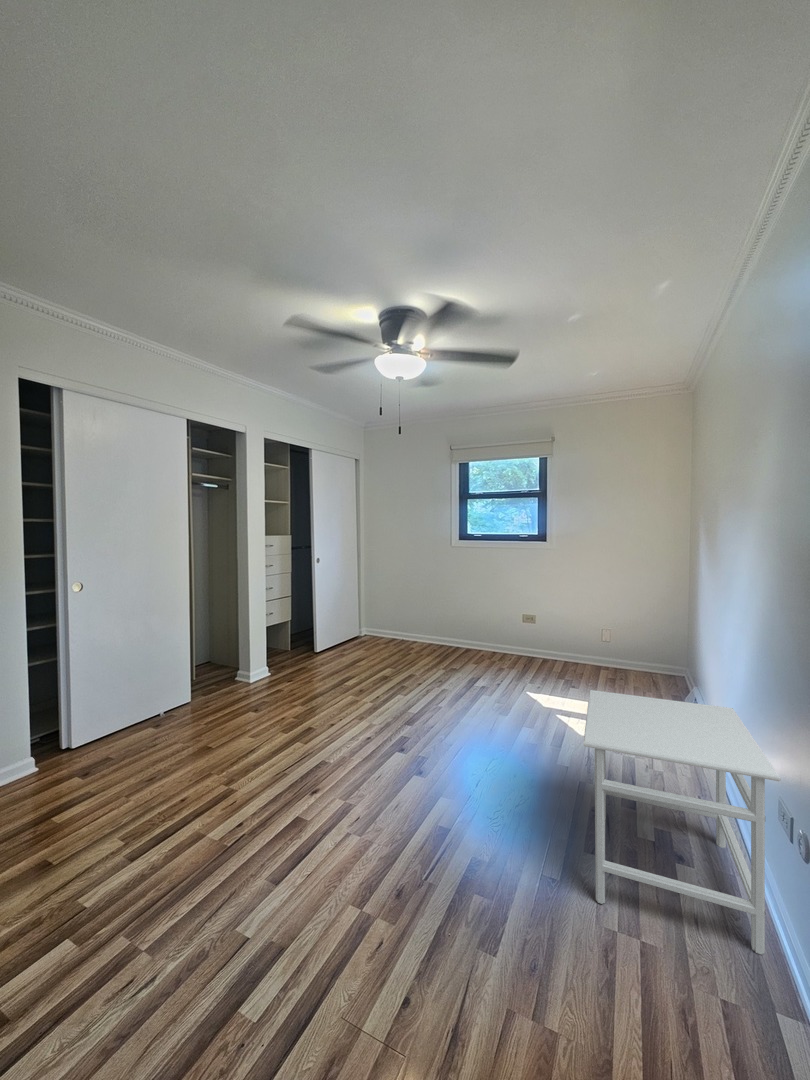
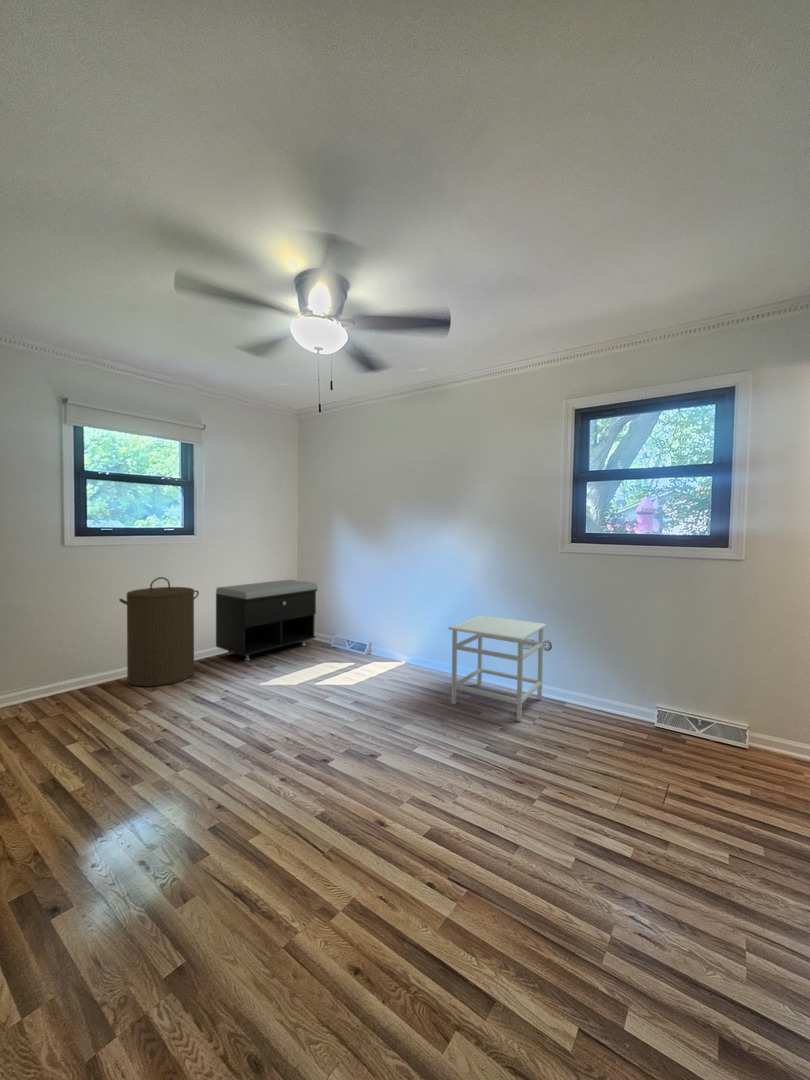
laundry hamper: none [470,576,531,665] -> present [119,577,199,687]
storage bench: none [559,593,671,684] -> present [216,580,317,661]

